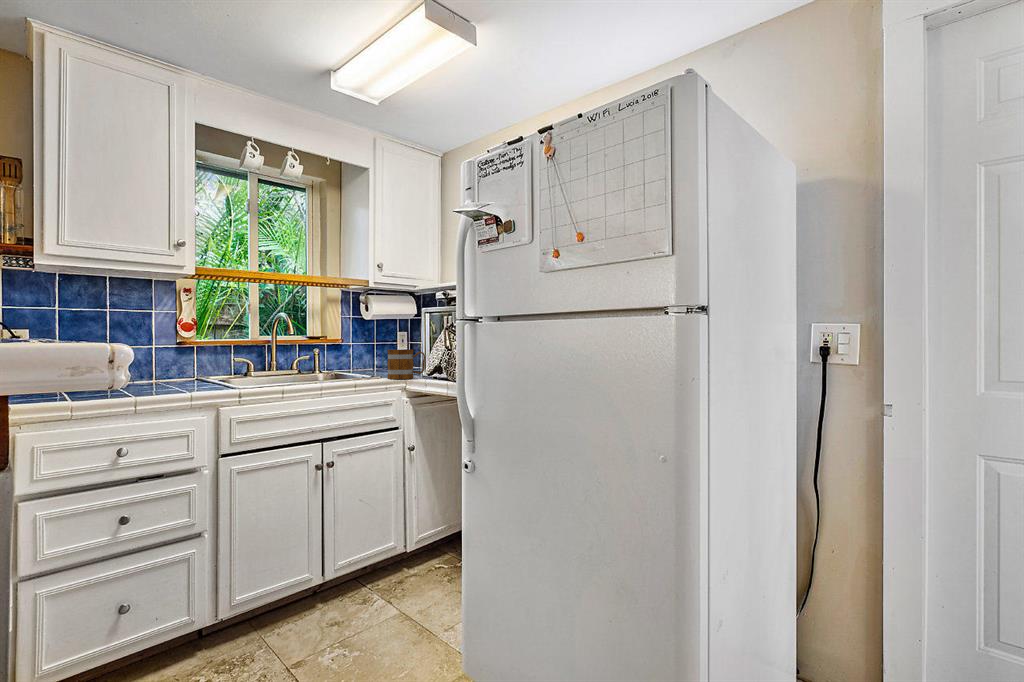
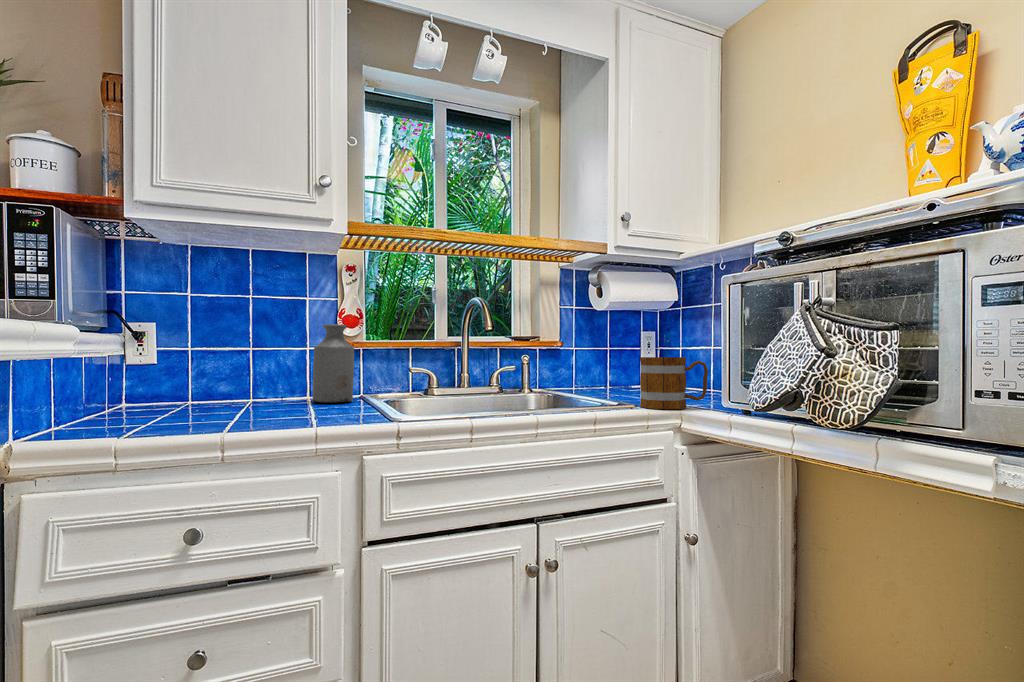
bottle: none [160,330,192,383] -> present [312,324,354,403]

